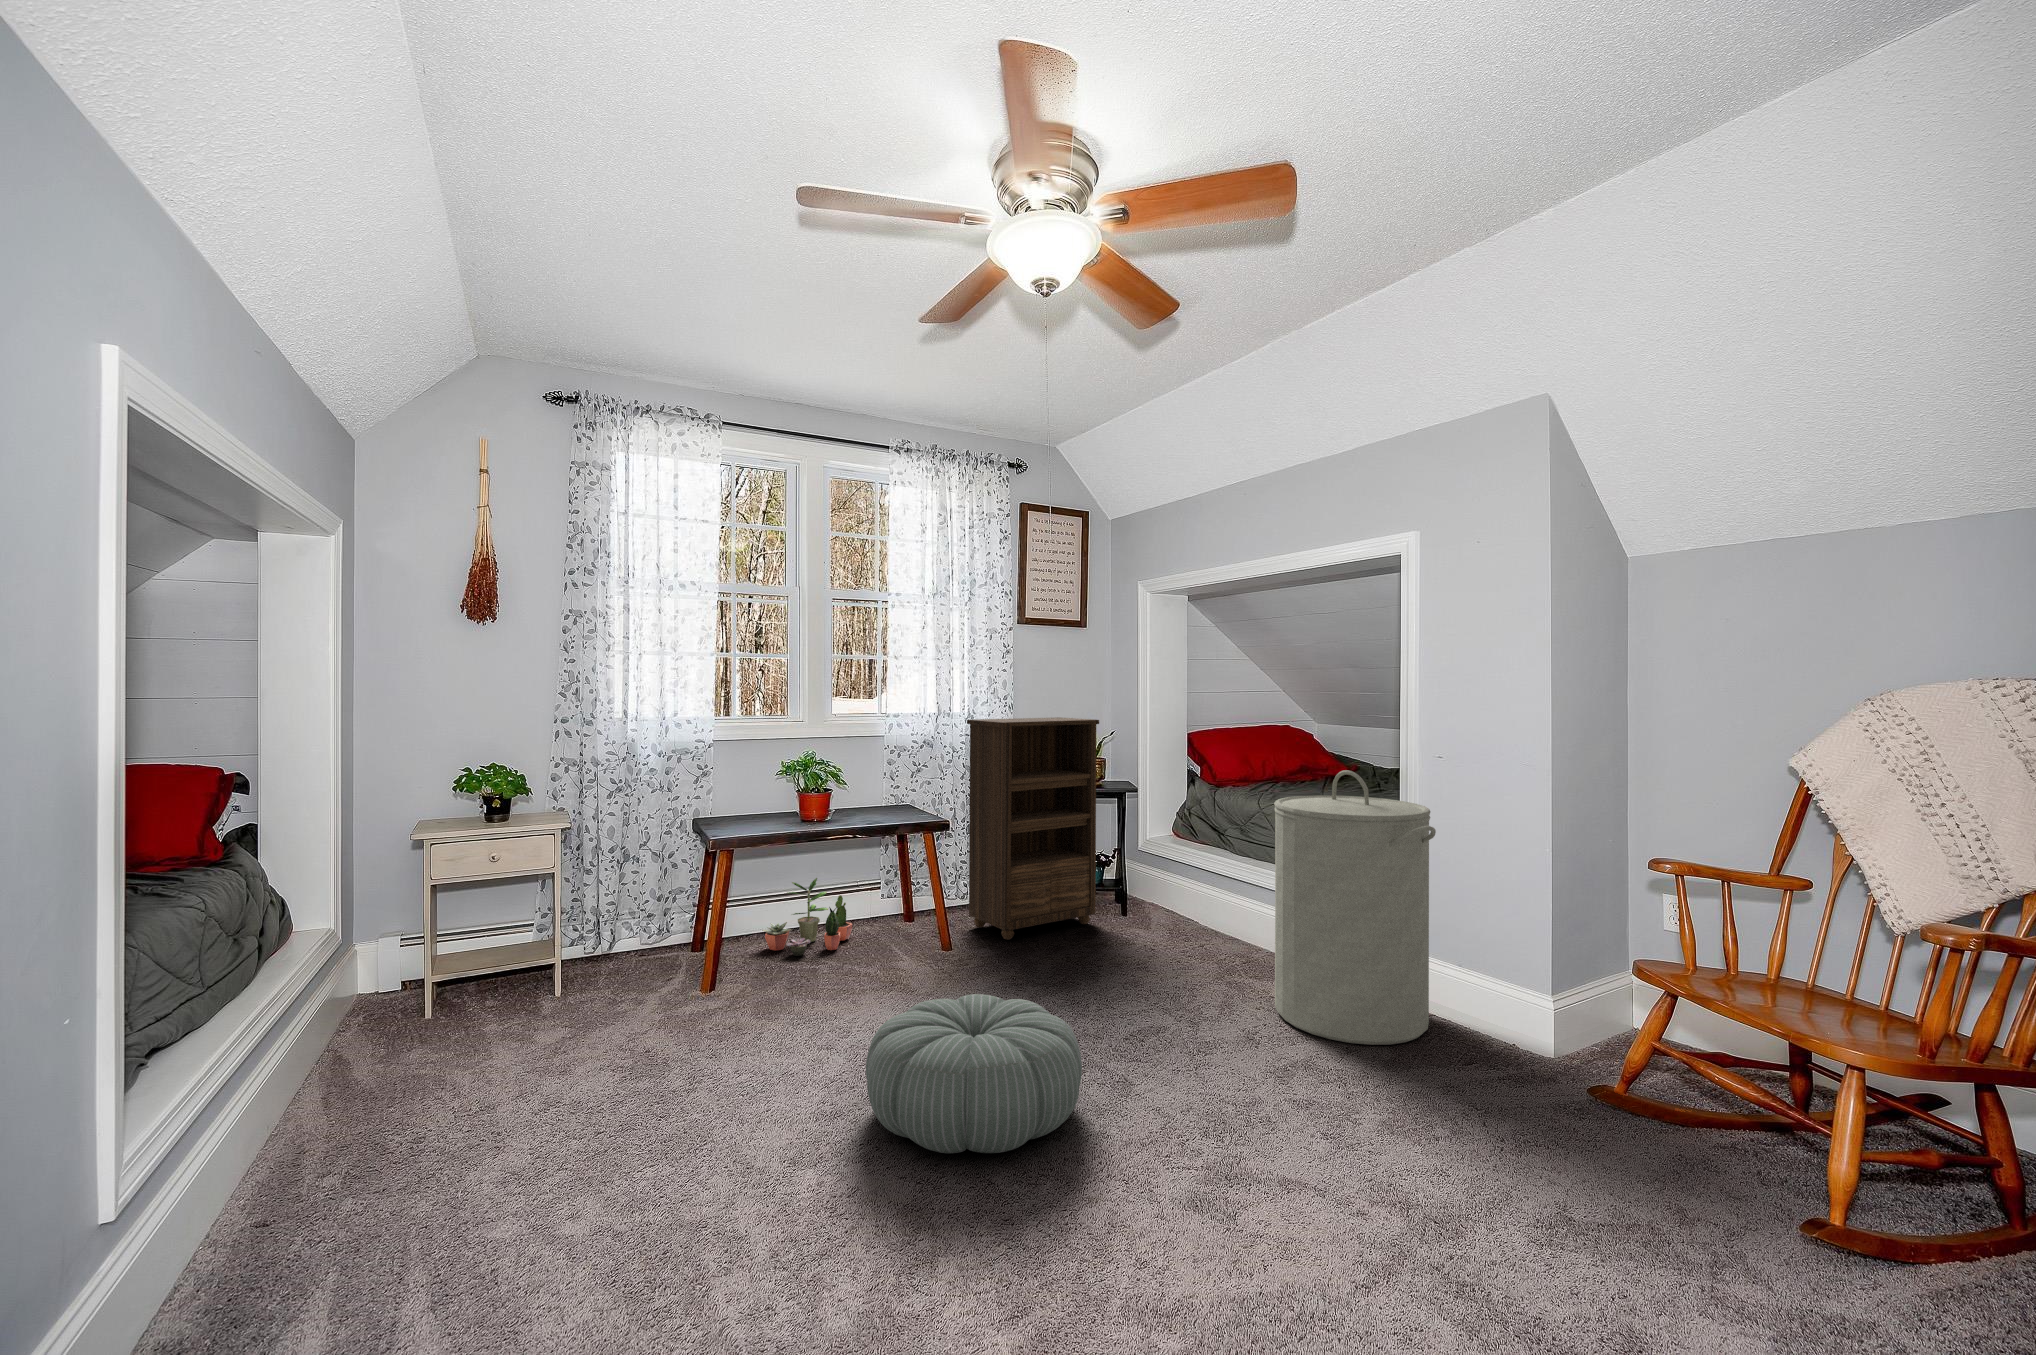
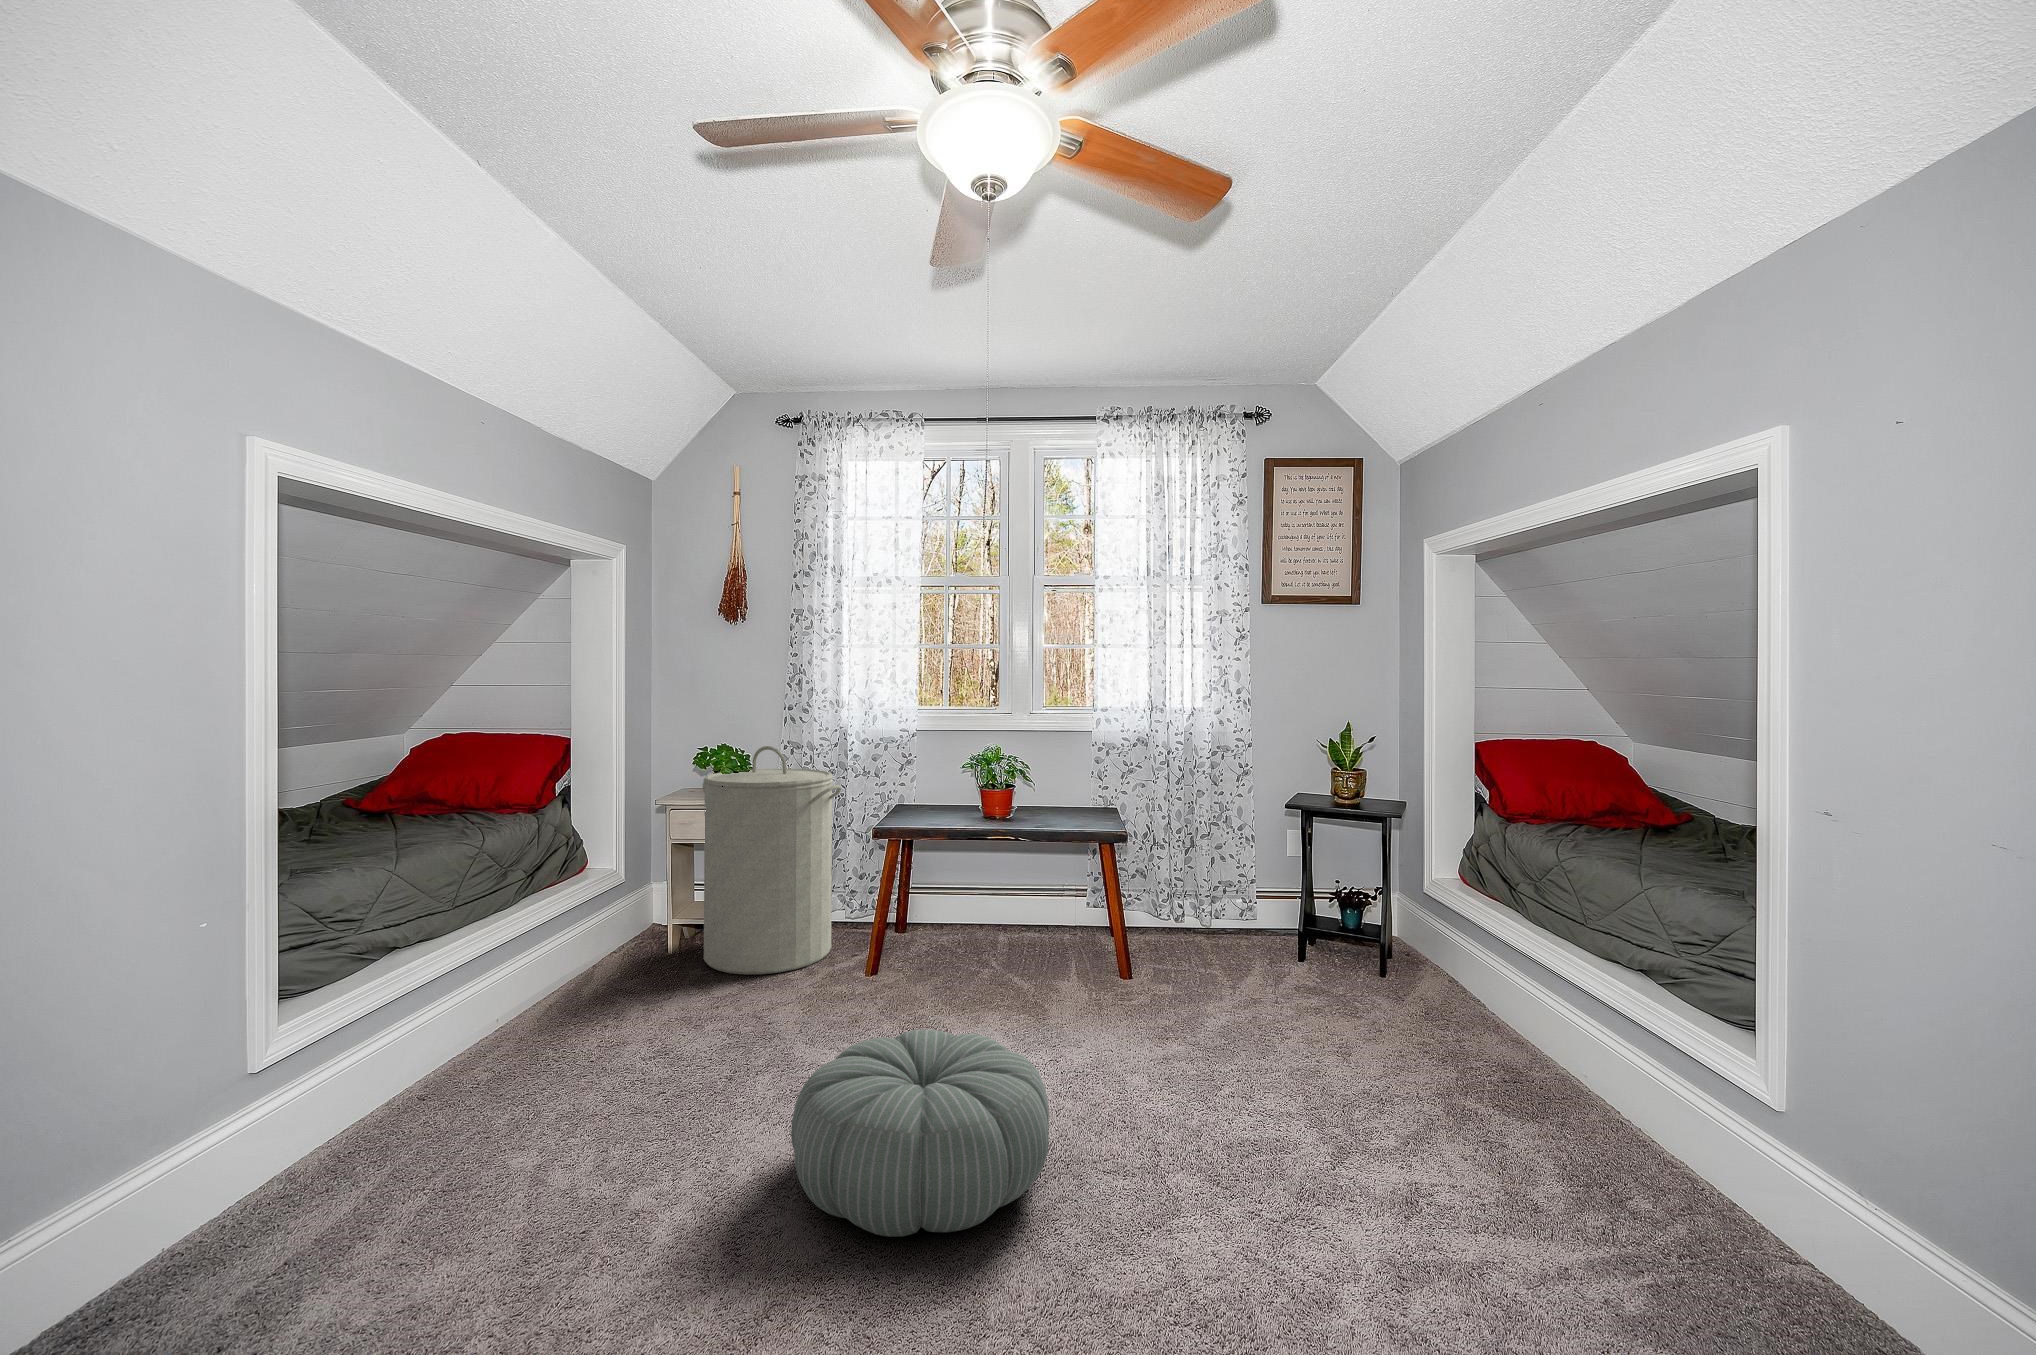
bookshelf: present [967,717,1099,940] -> none [1172,716,1334,977]
laundry hamper: present [1274,770,1436,1045] -> present [703,746,841,975]
potted plant: present [763,878,852,956] -> none [956,875,1046,953]

